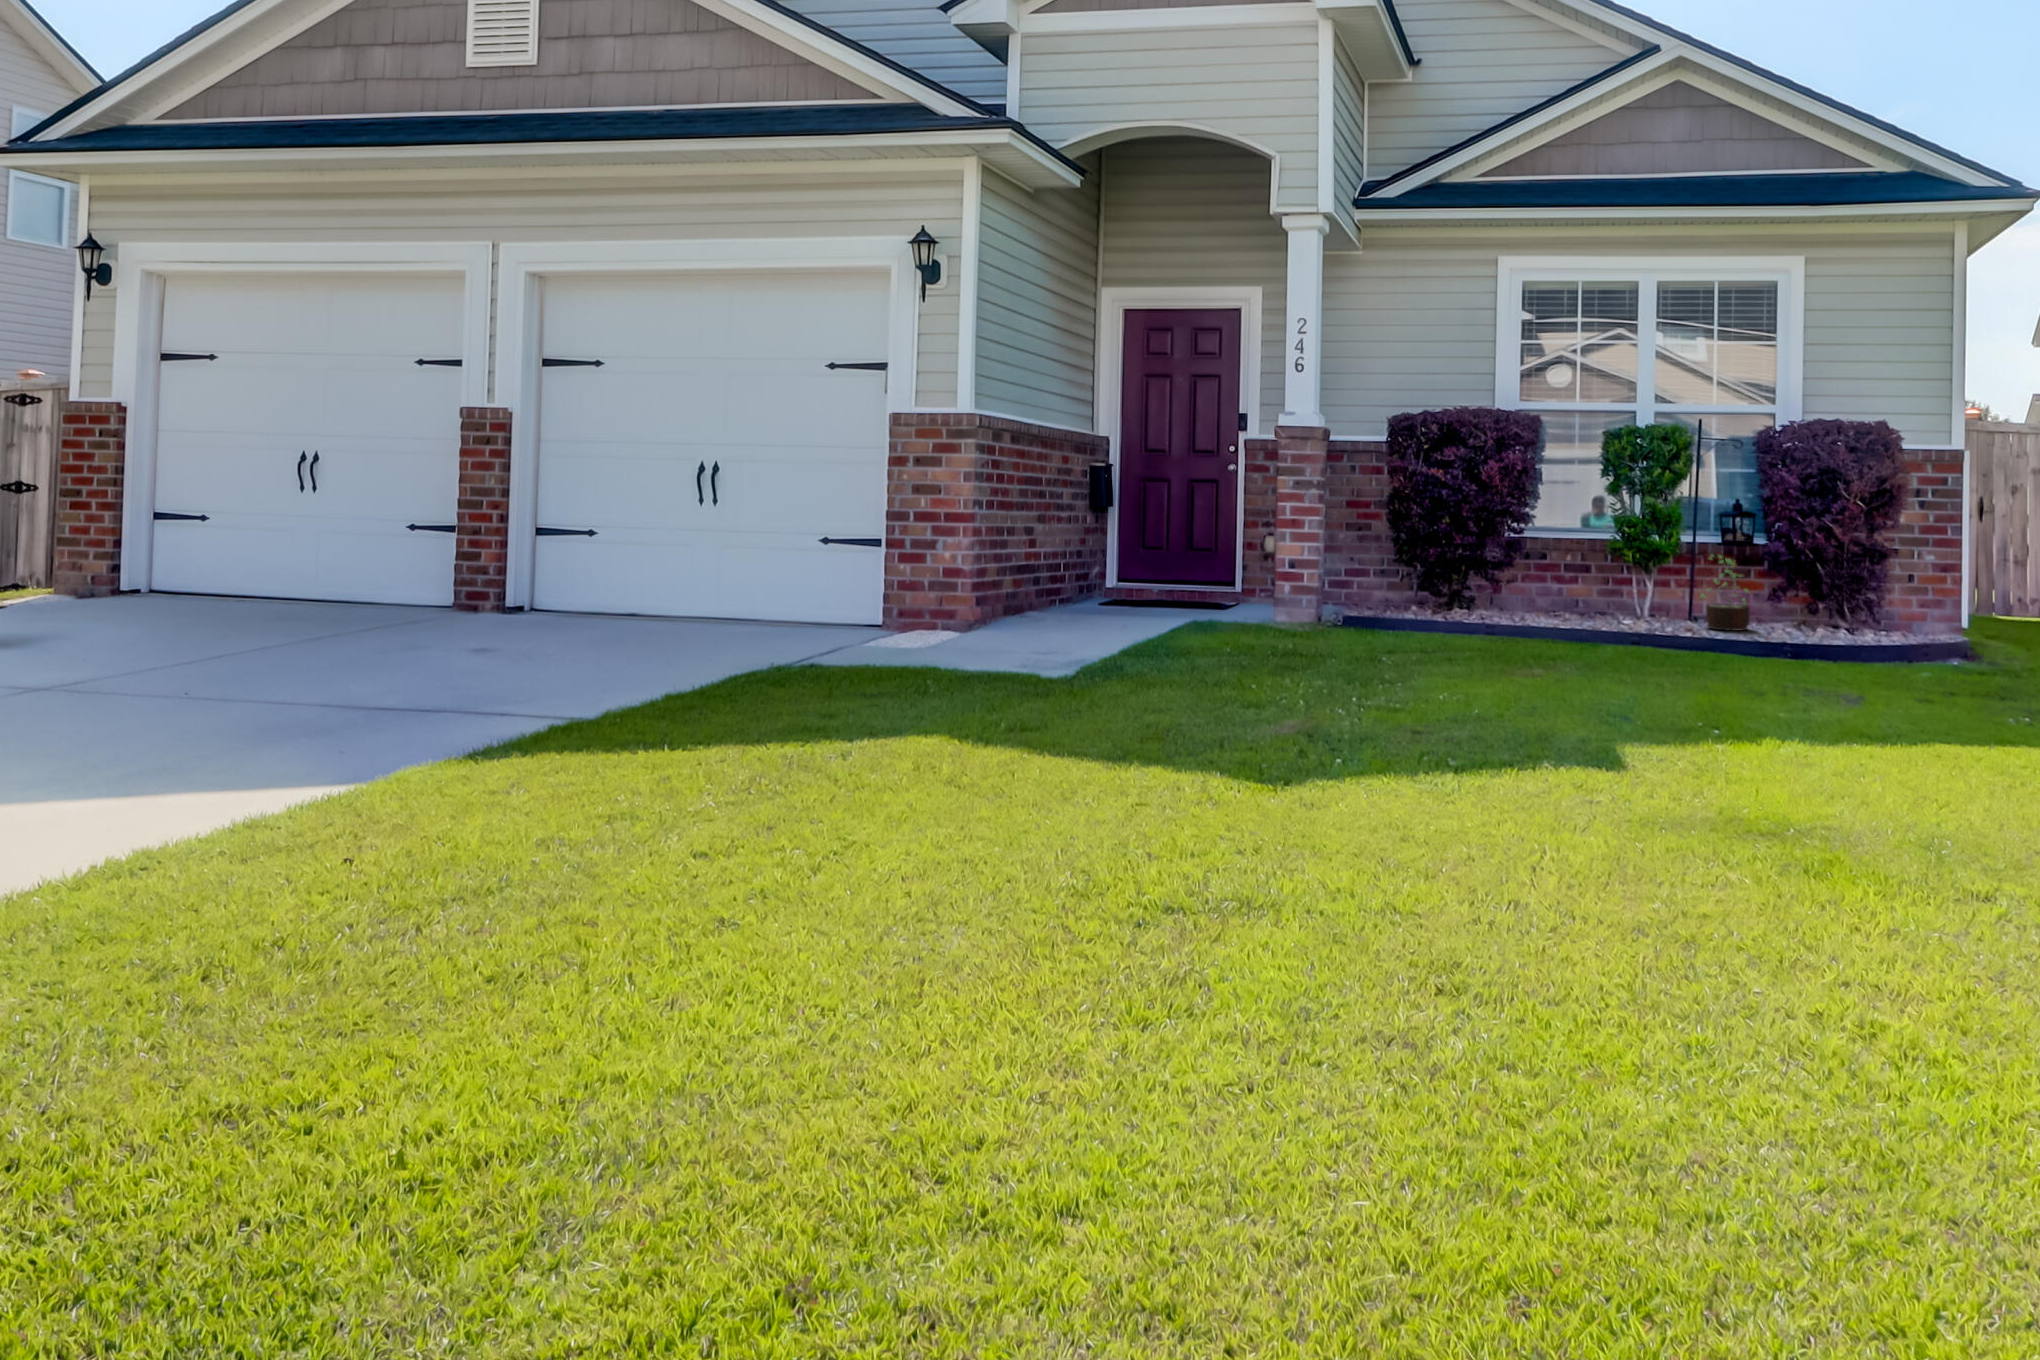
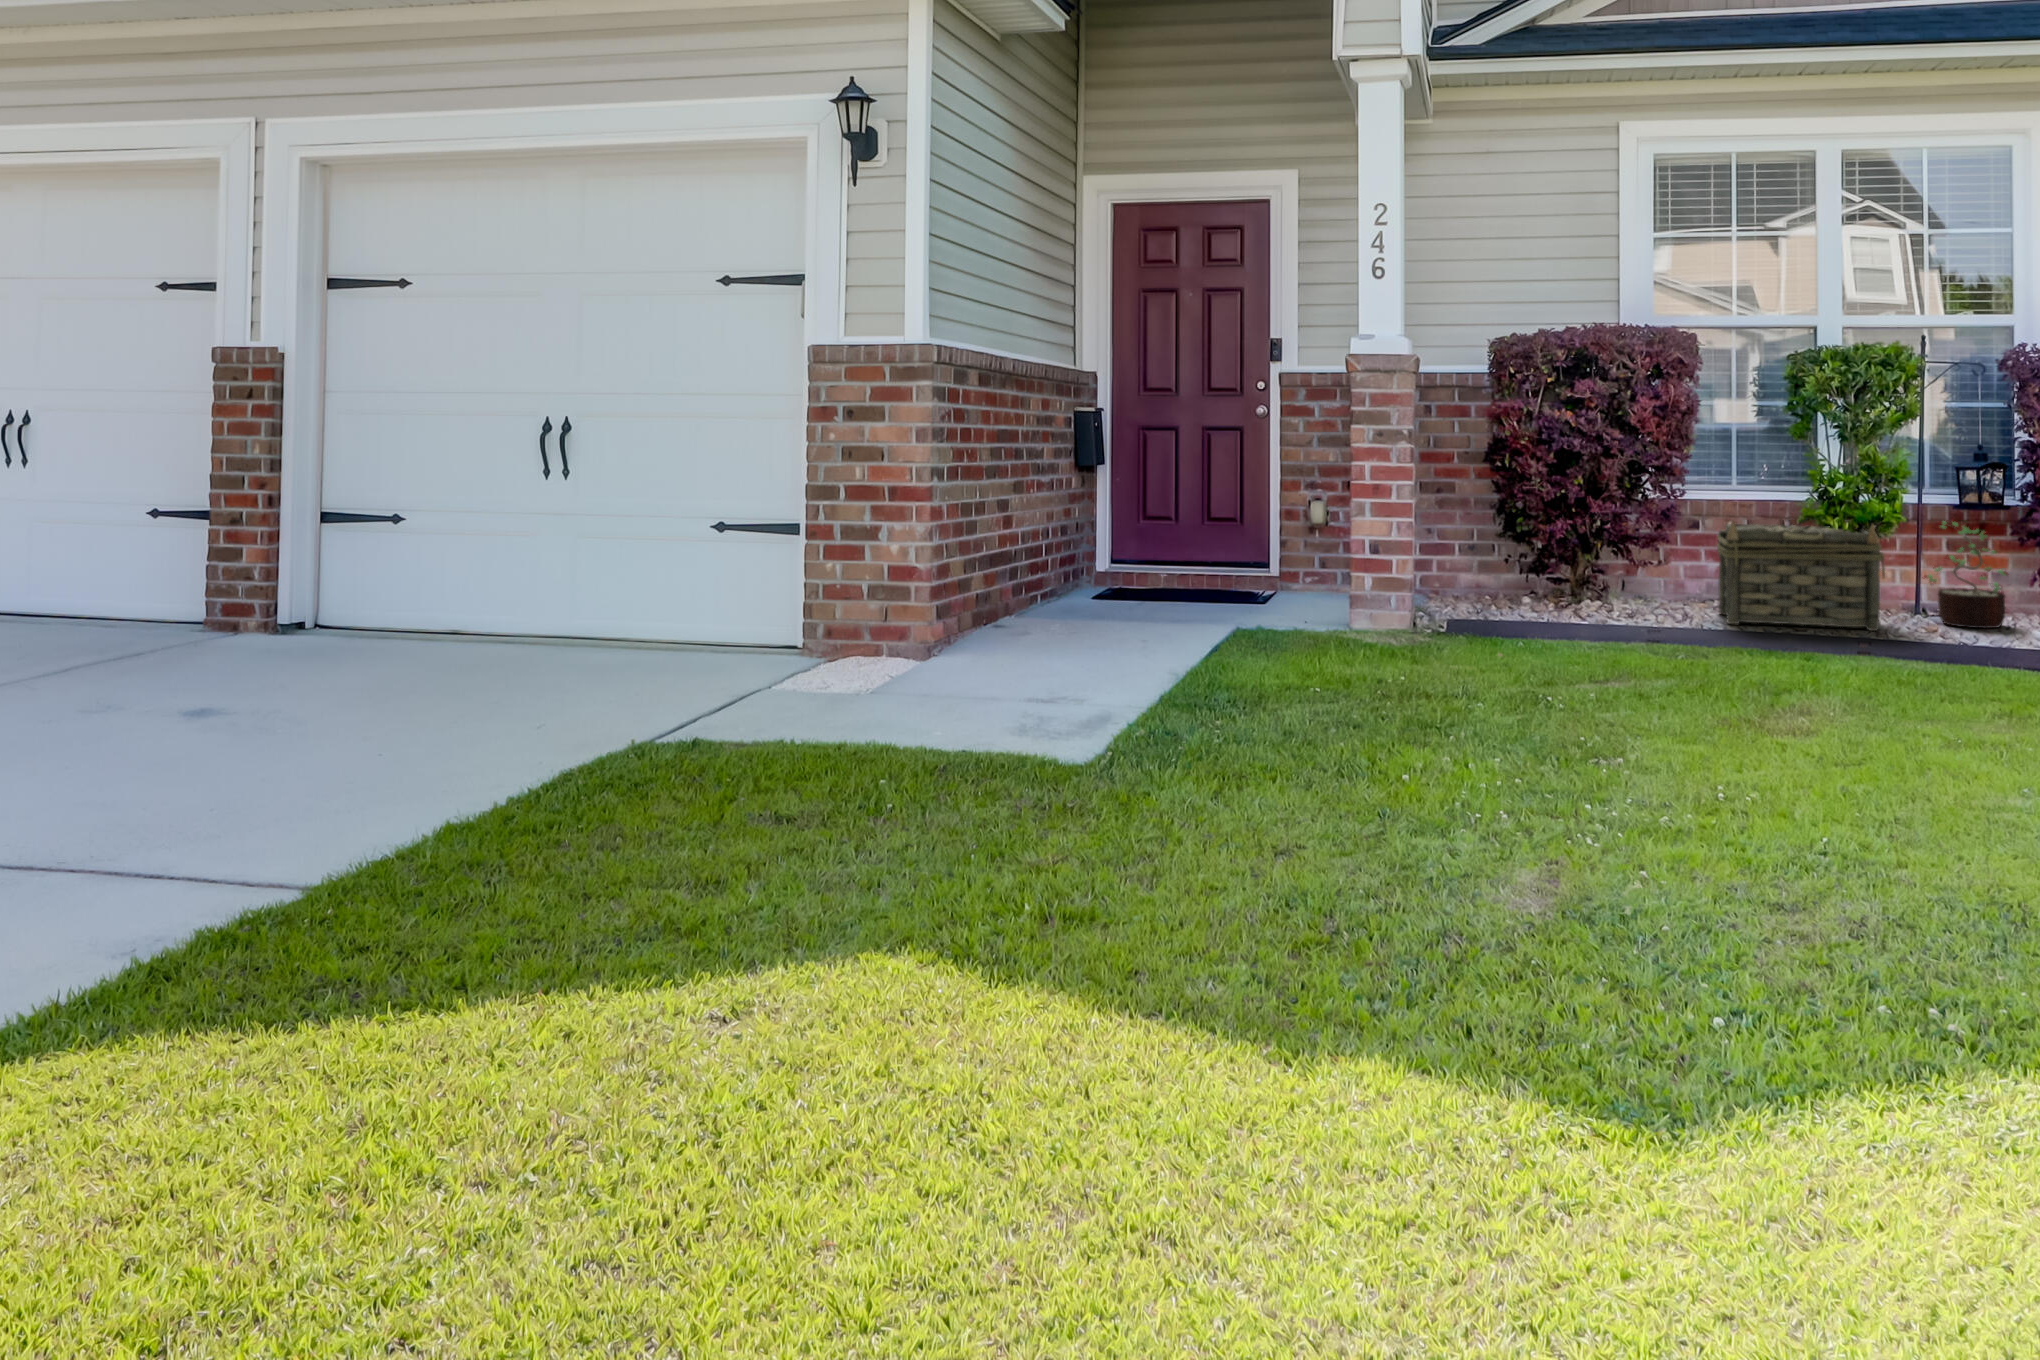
basket: none [1550,551,1660,630] -> present [1717,522,1885,631]

